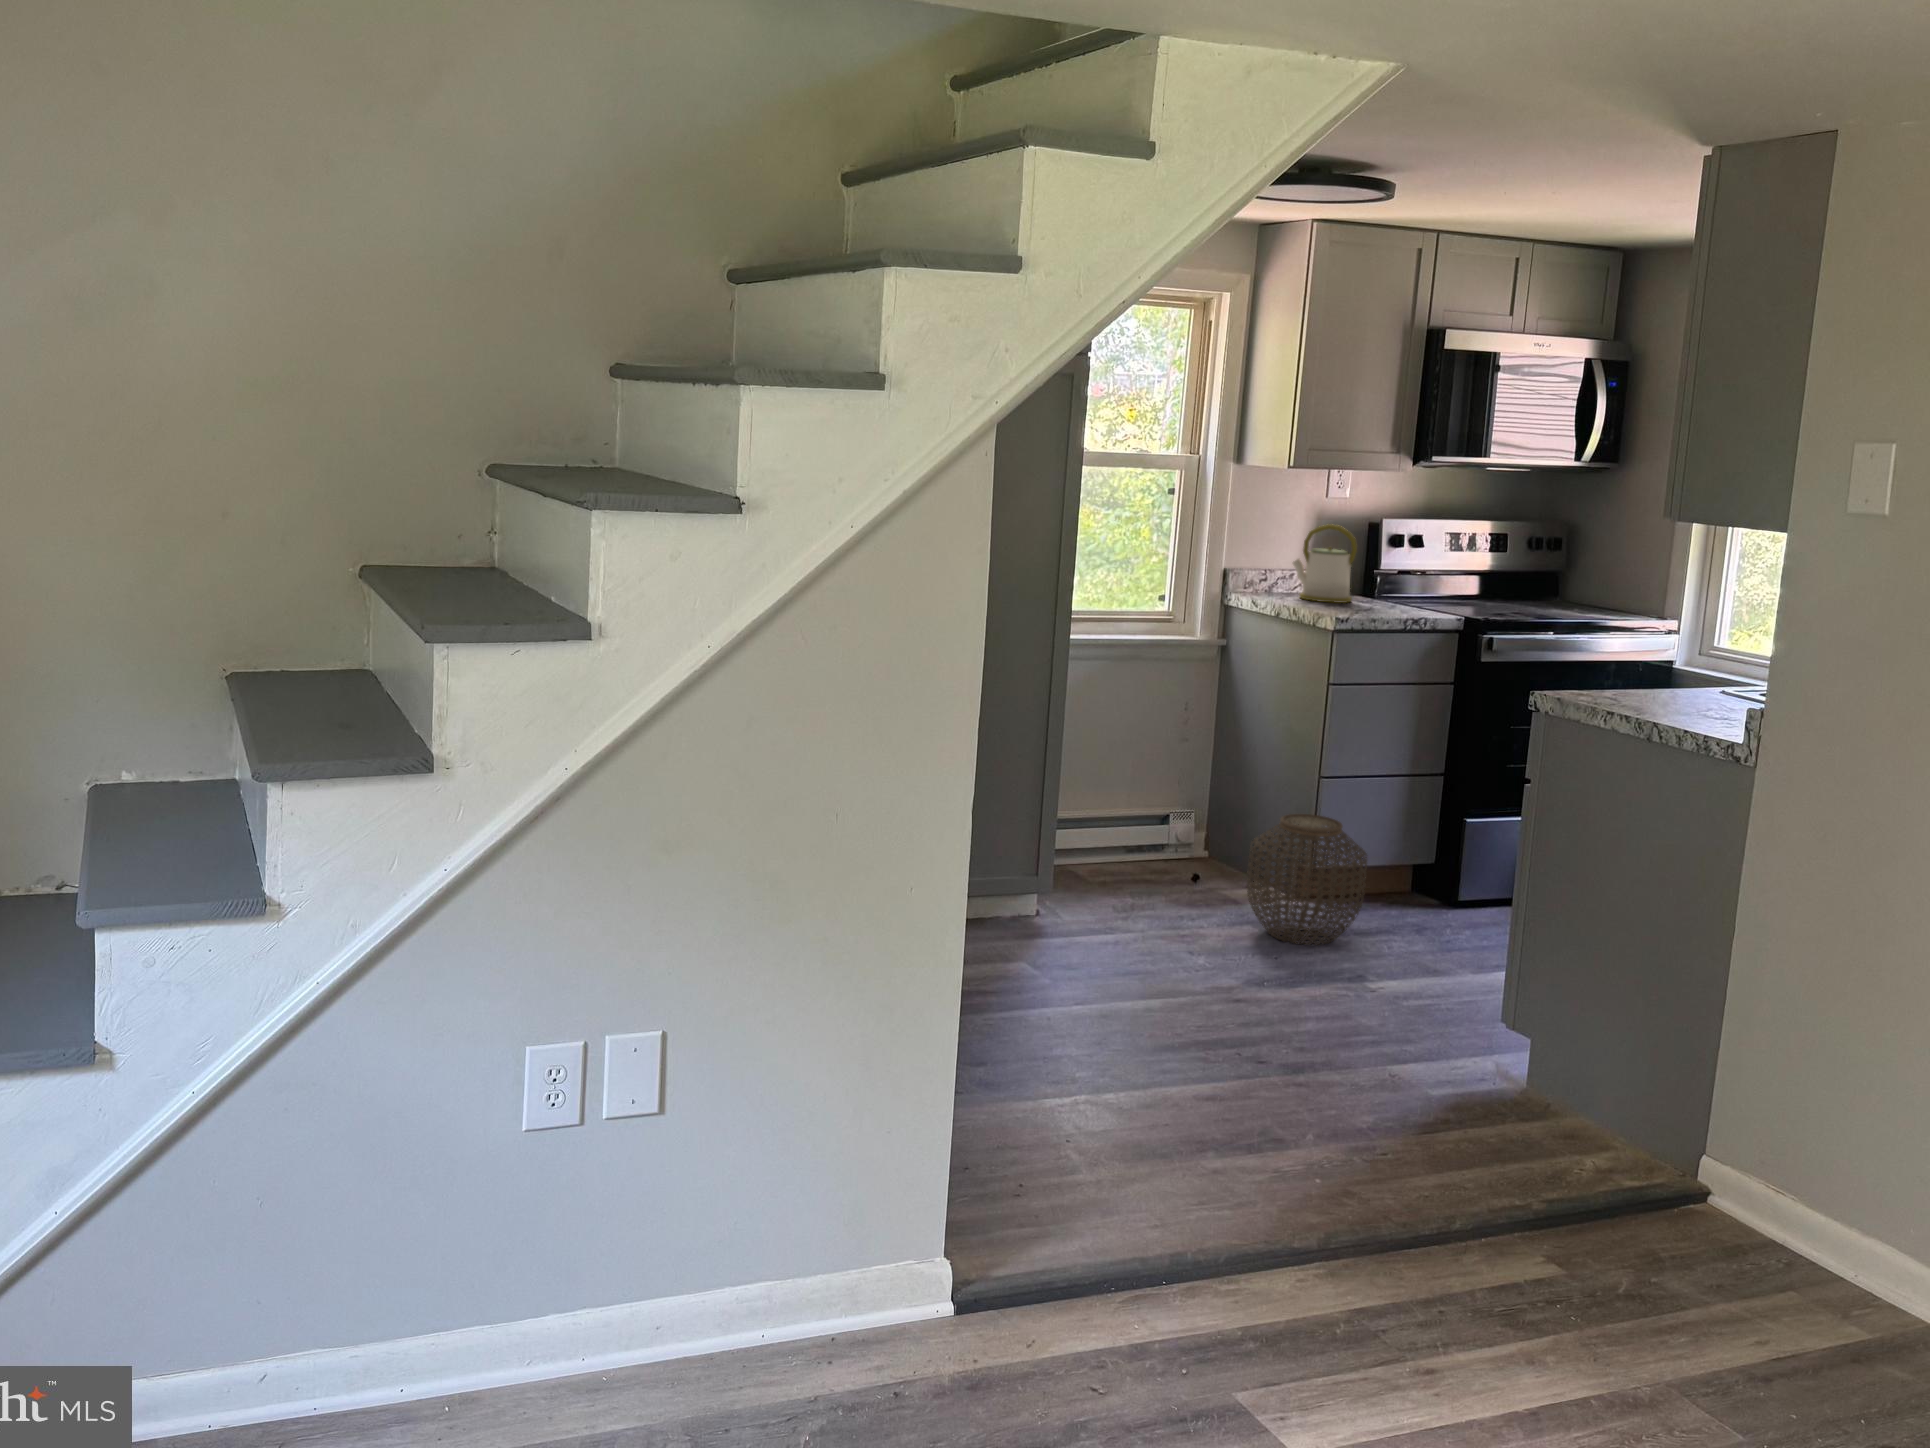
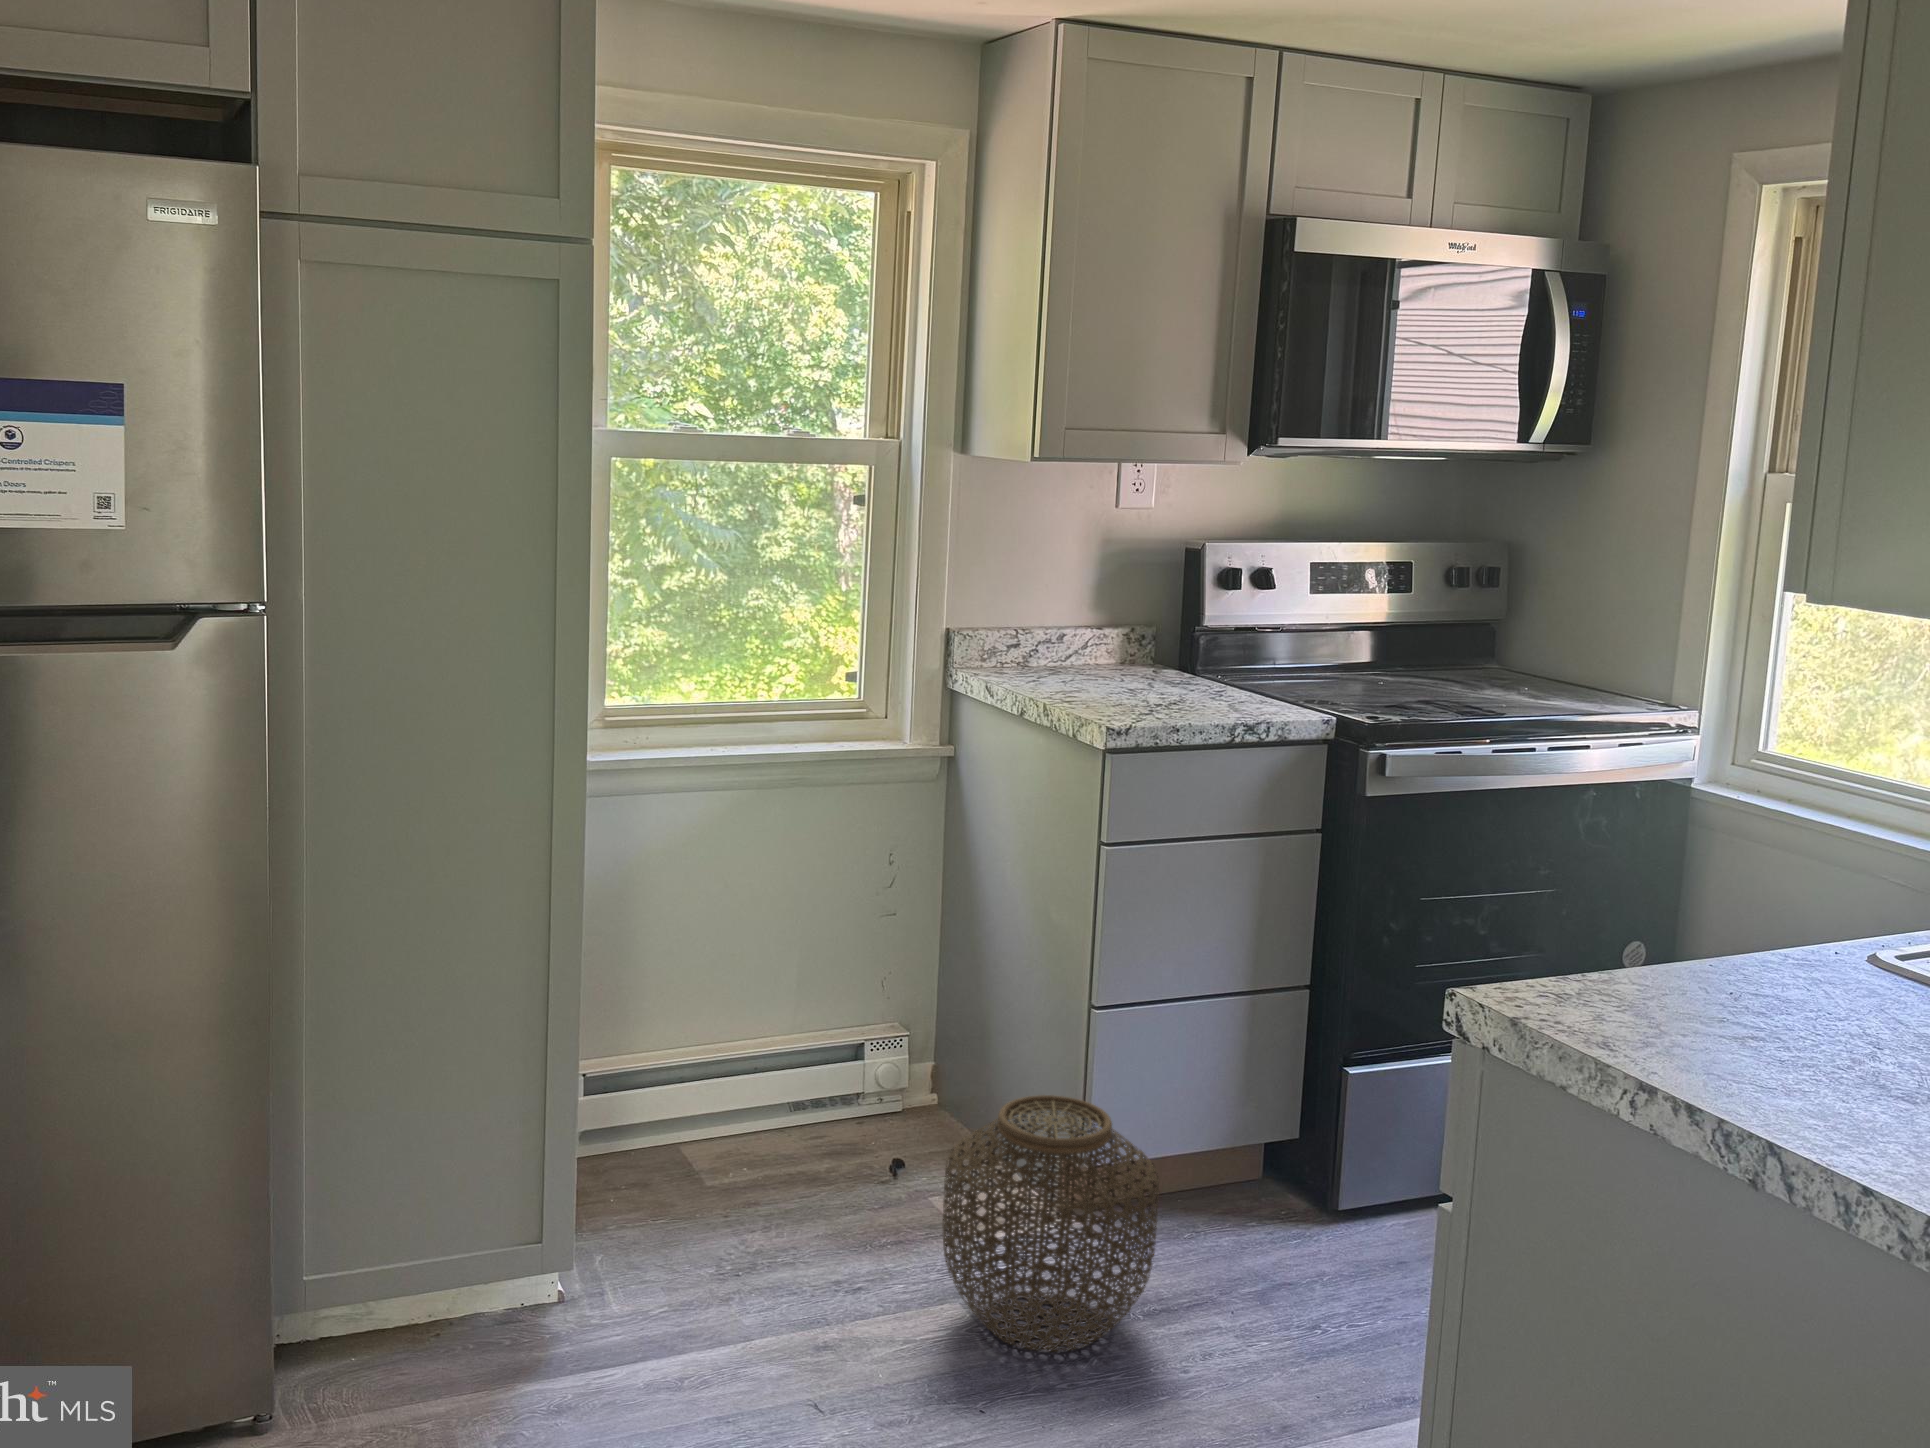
kettle: present [1293,524,1357,603] -> none [1053,554,1159,689]

